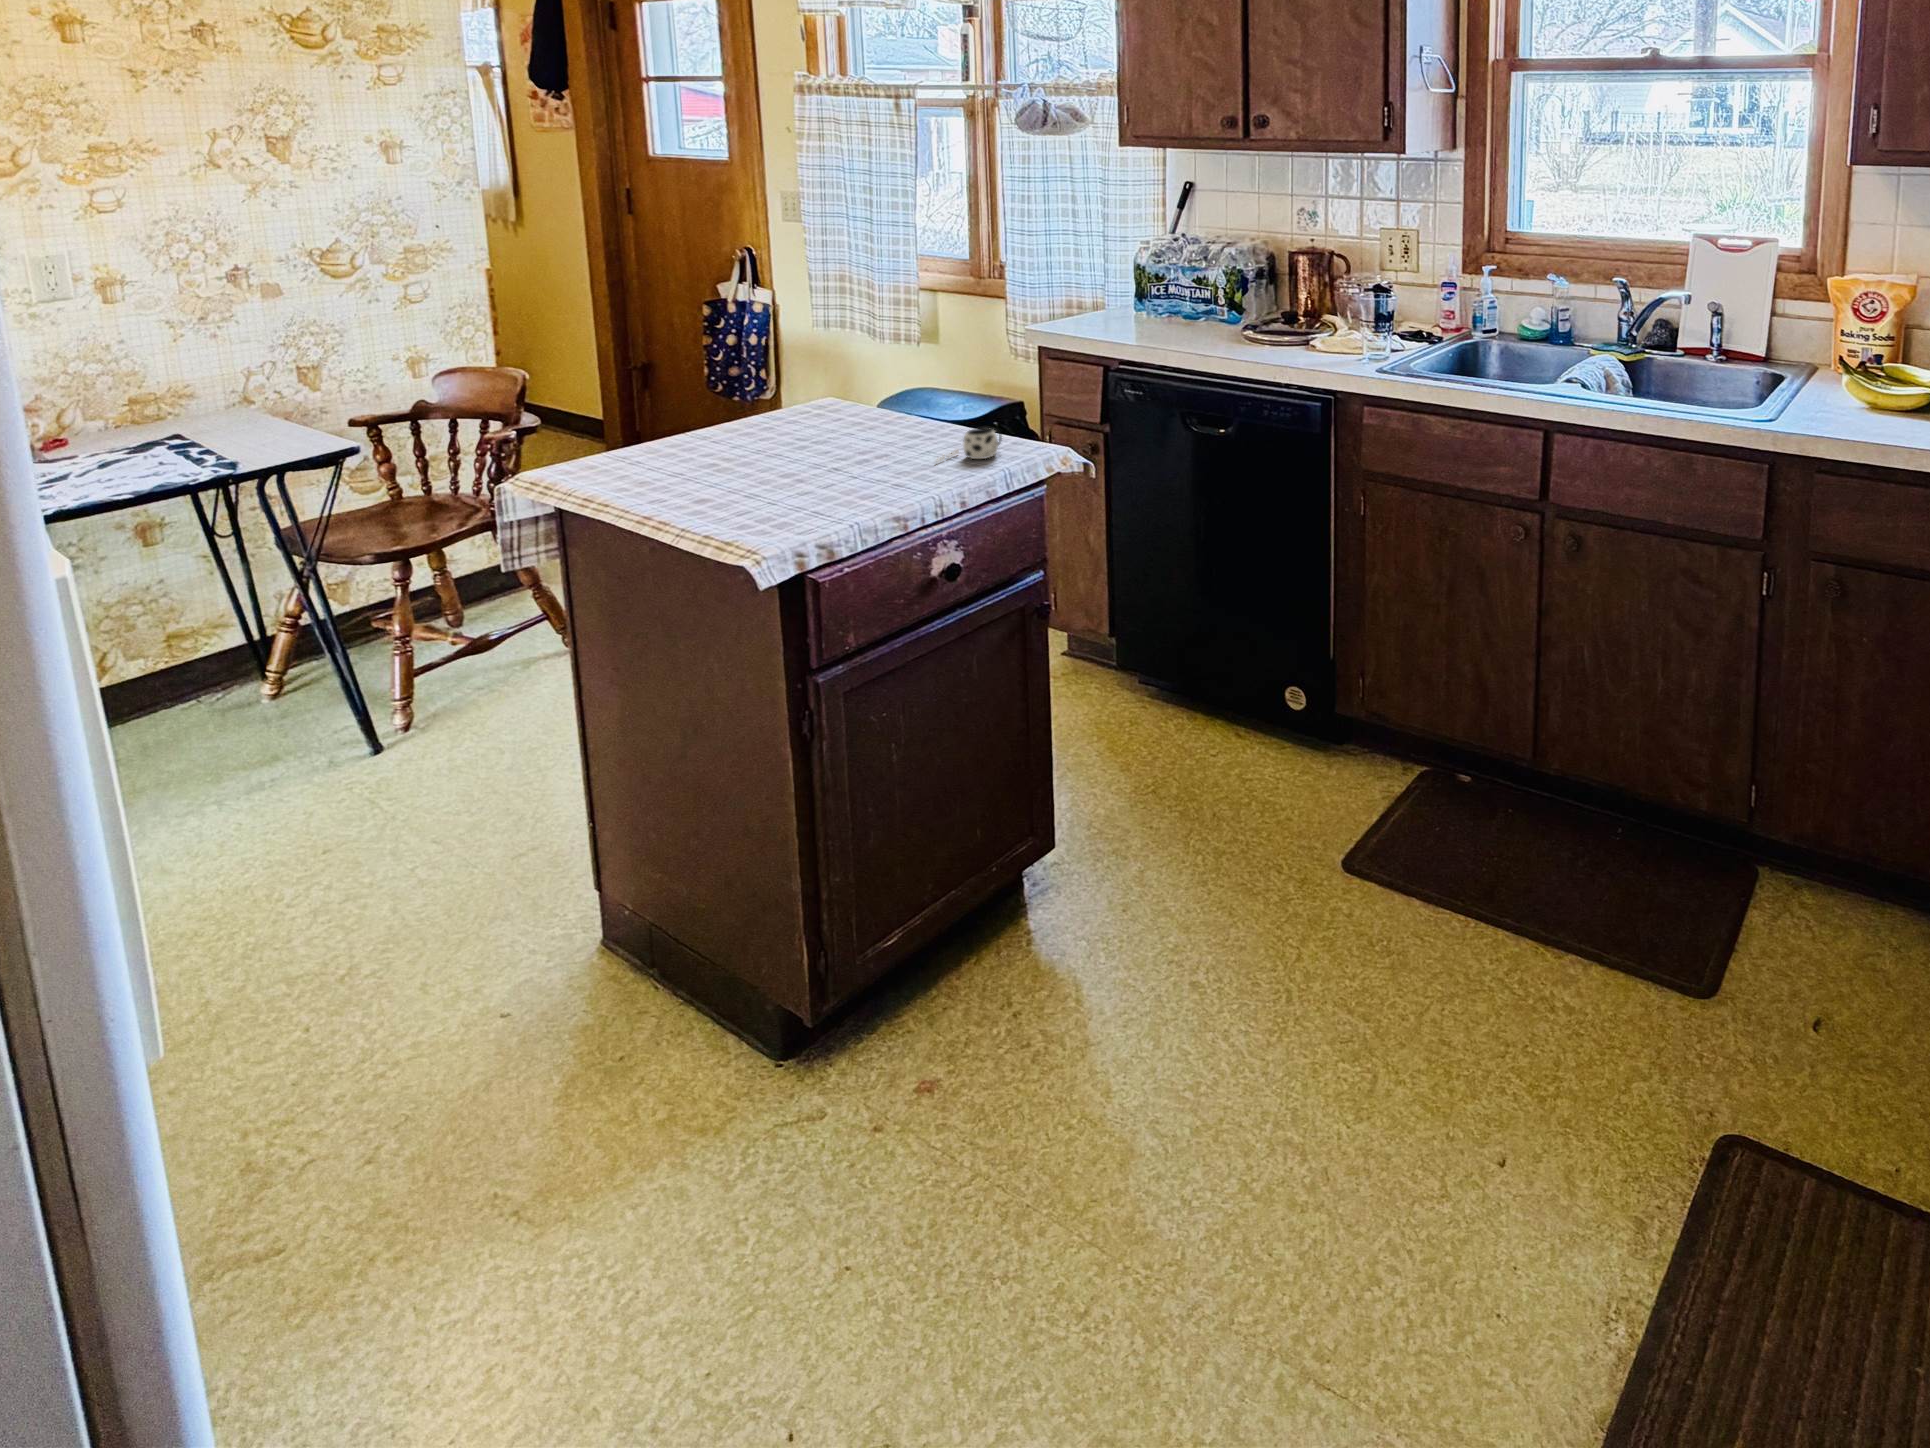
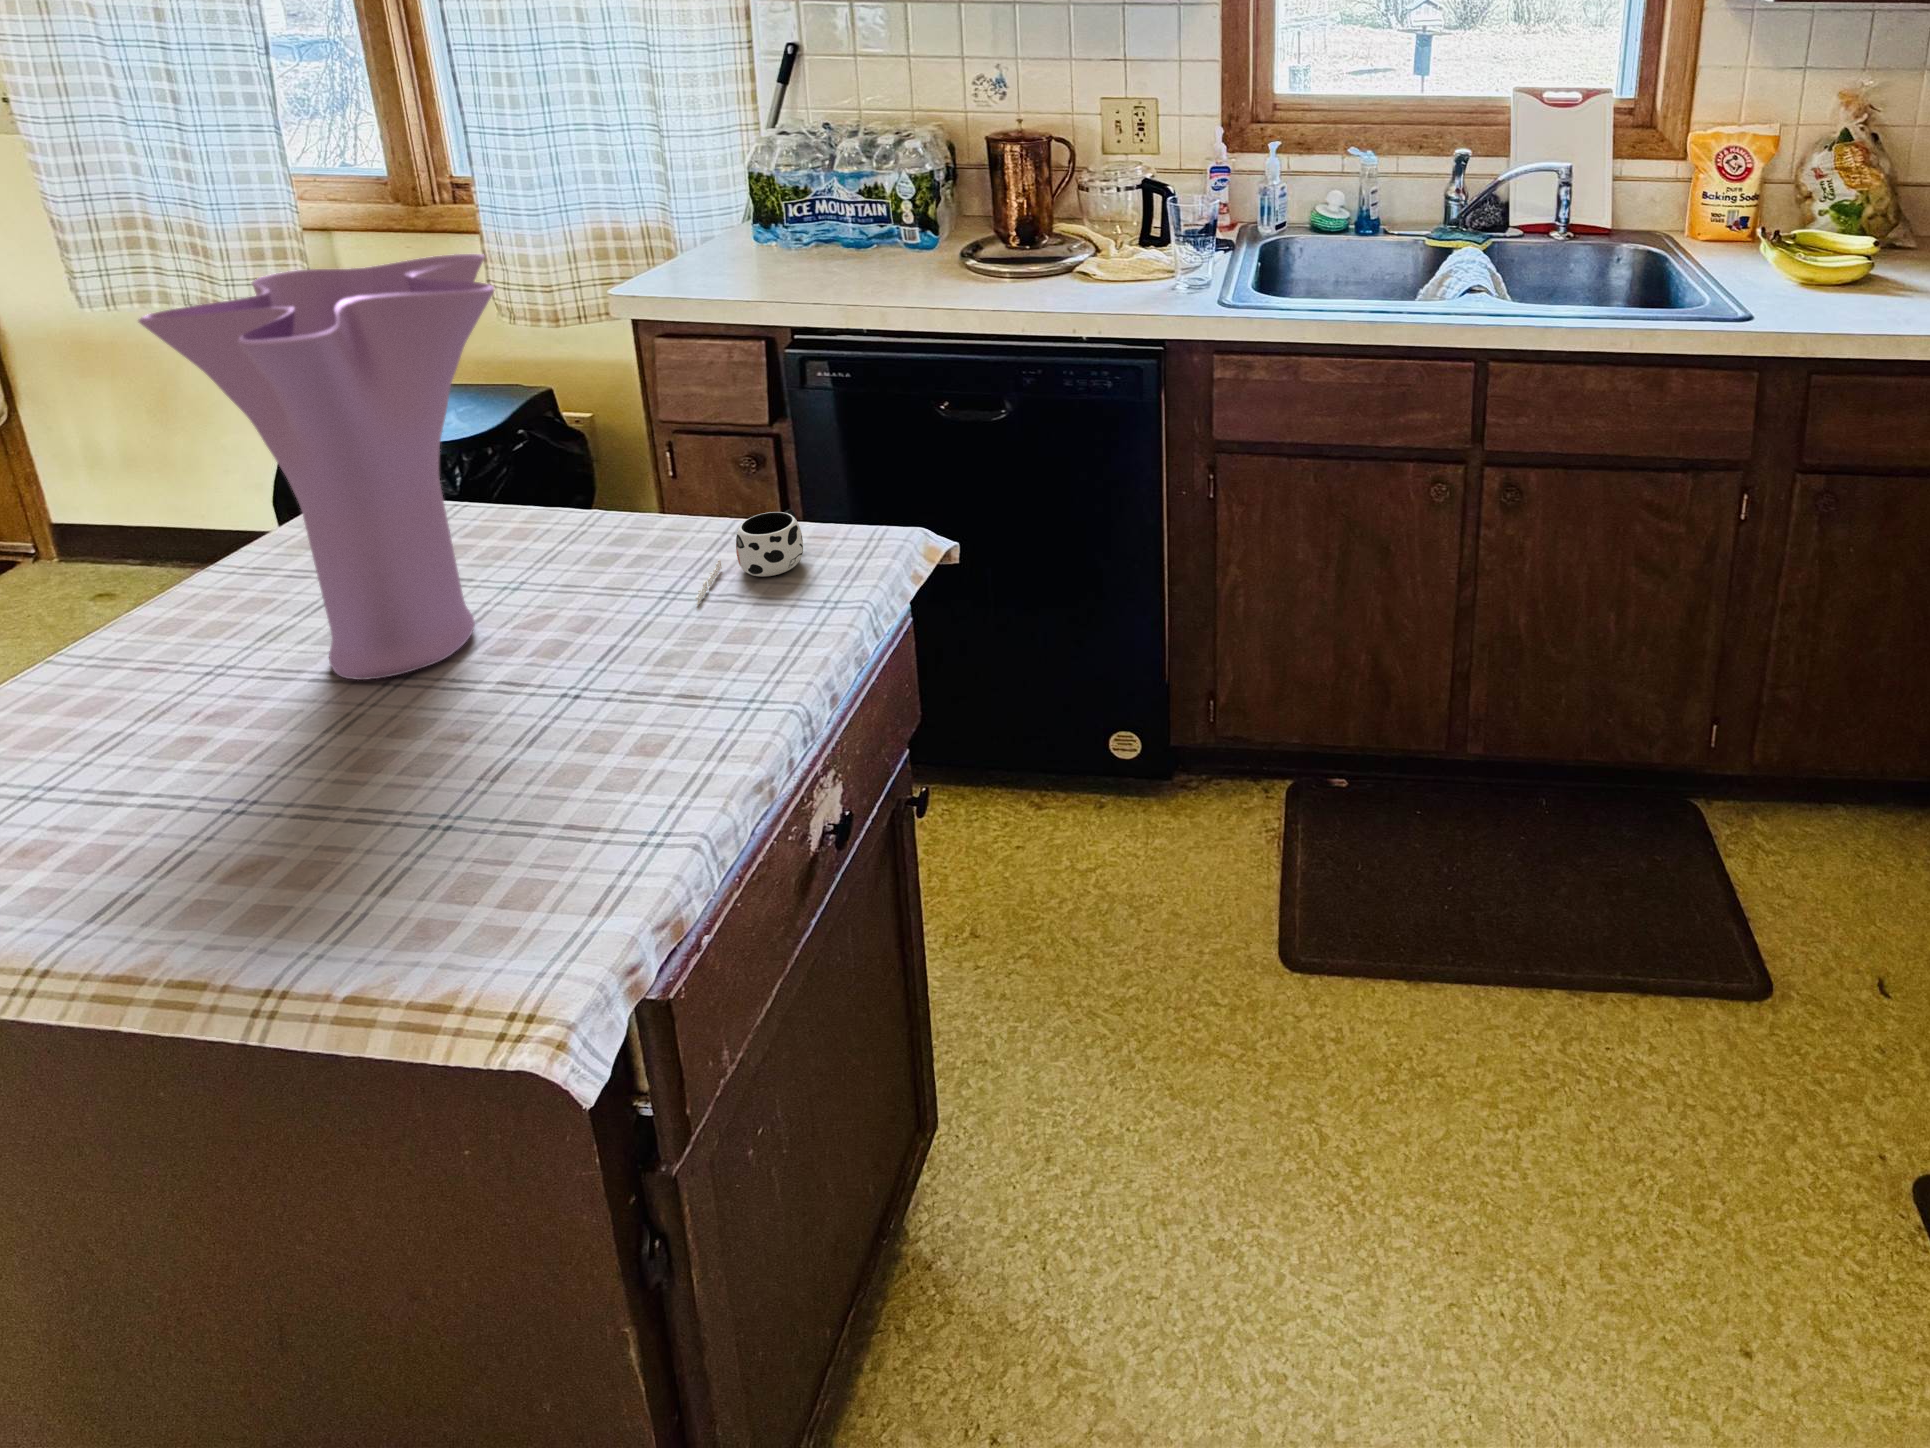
vase: none [735,277,876,464] -> present [139,254,494,680]

